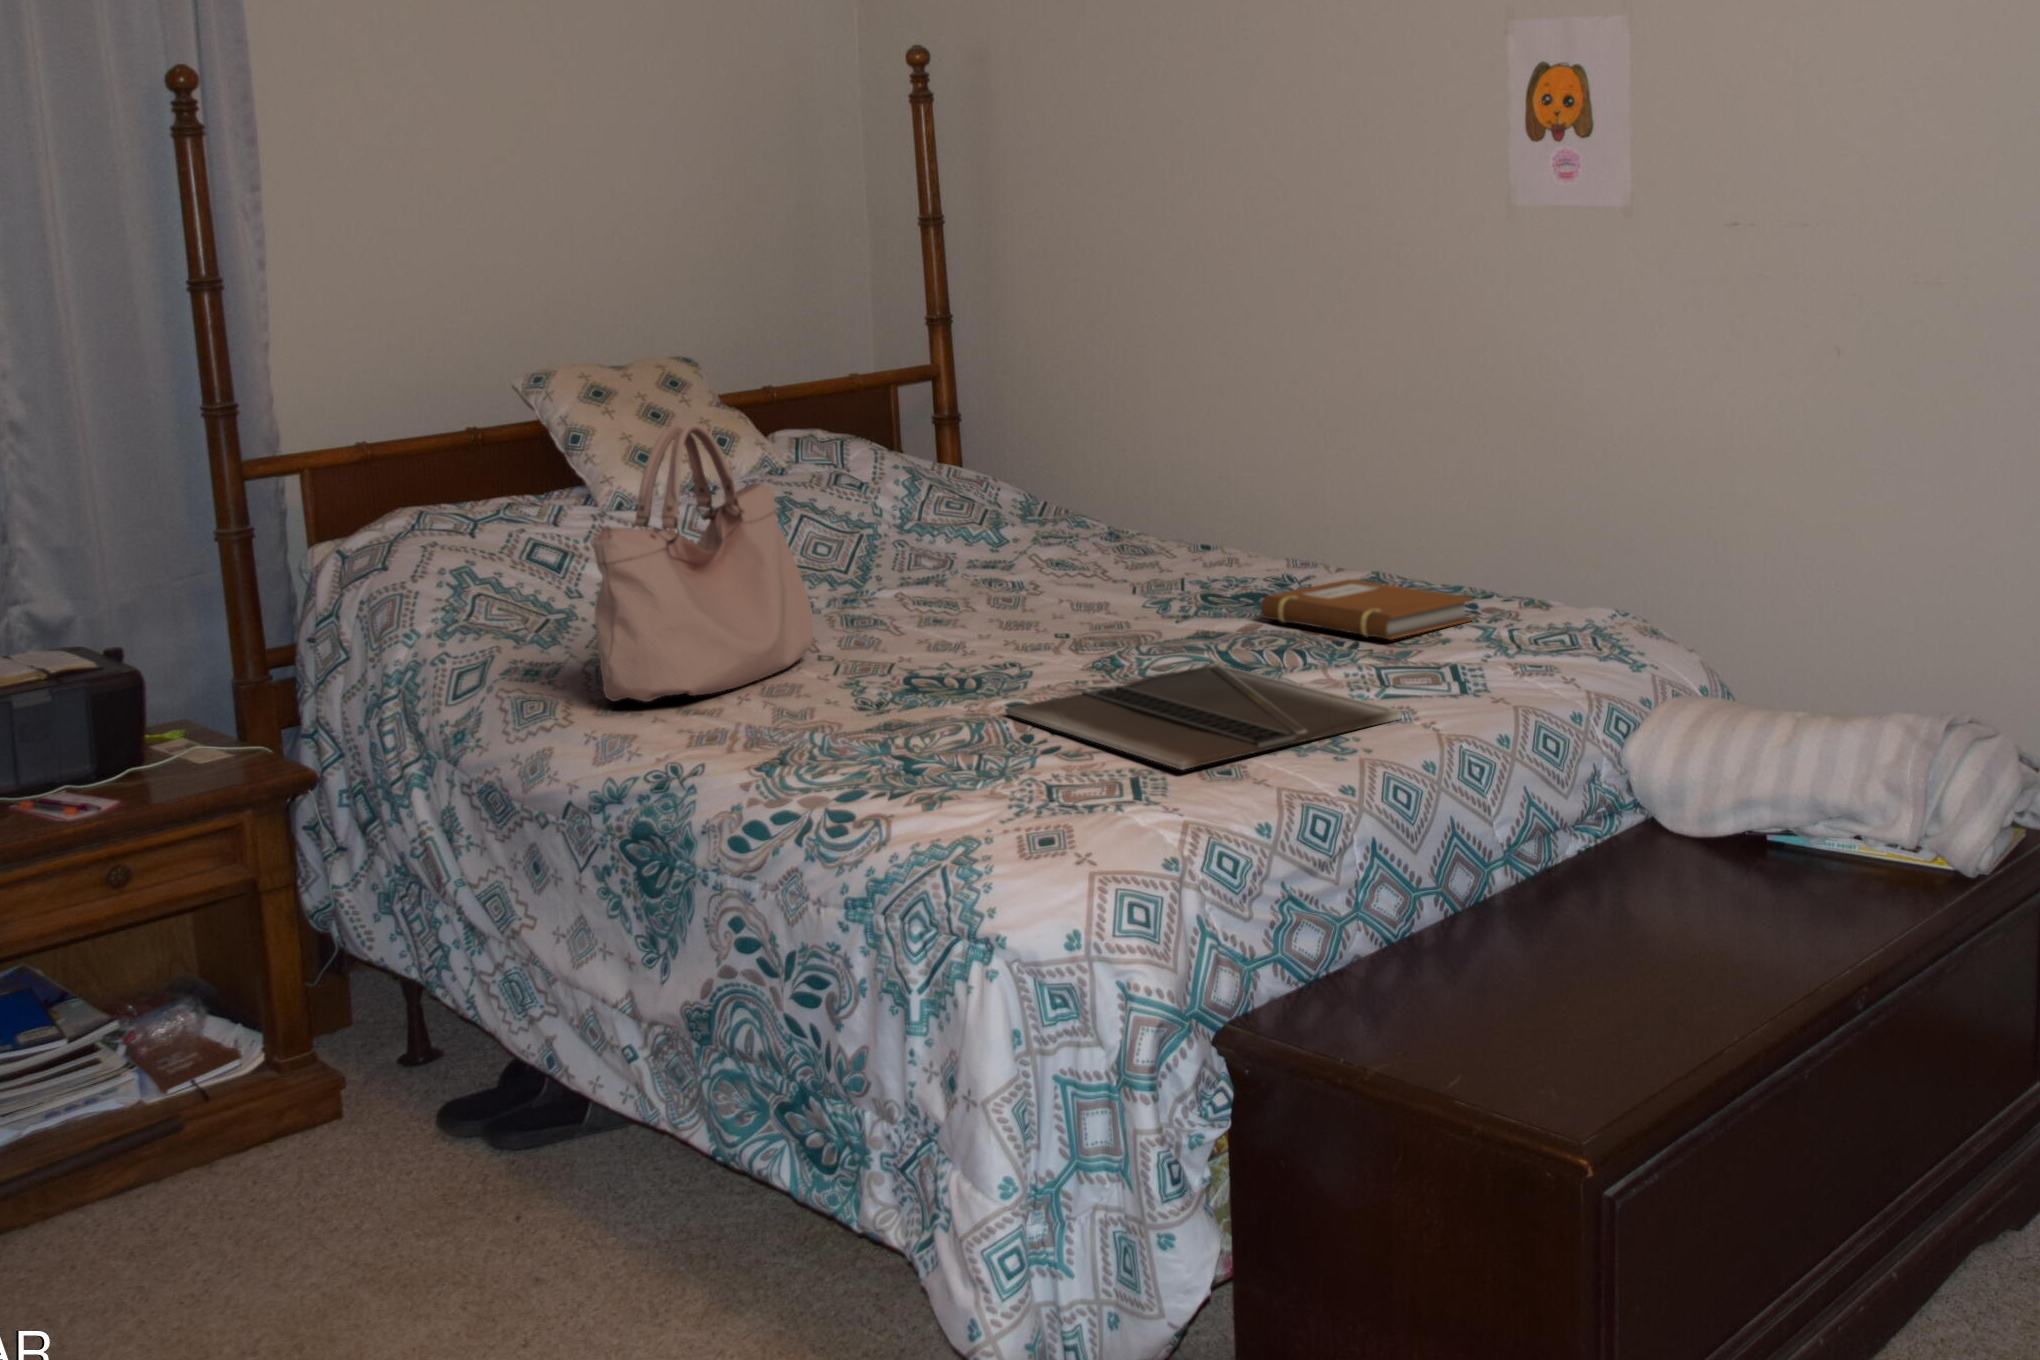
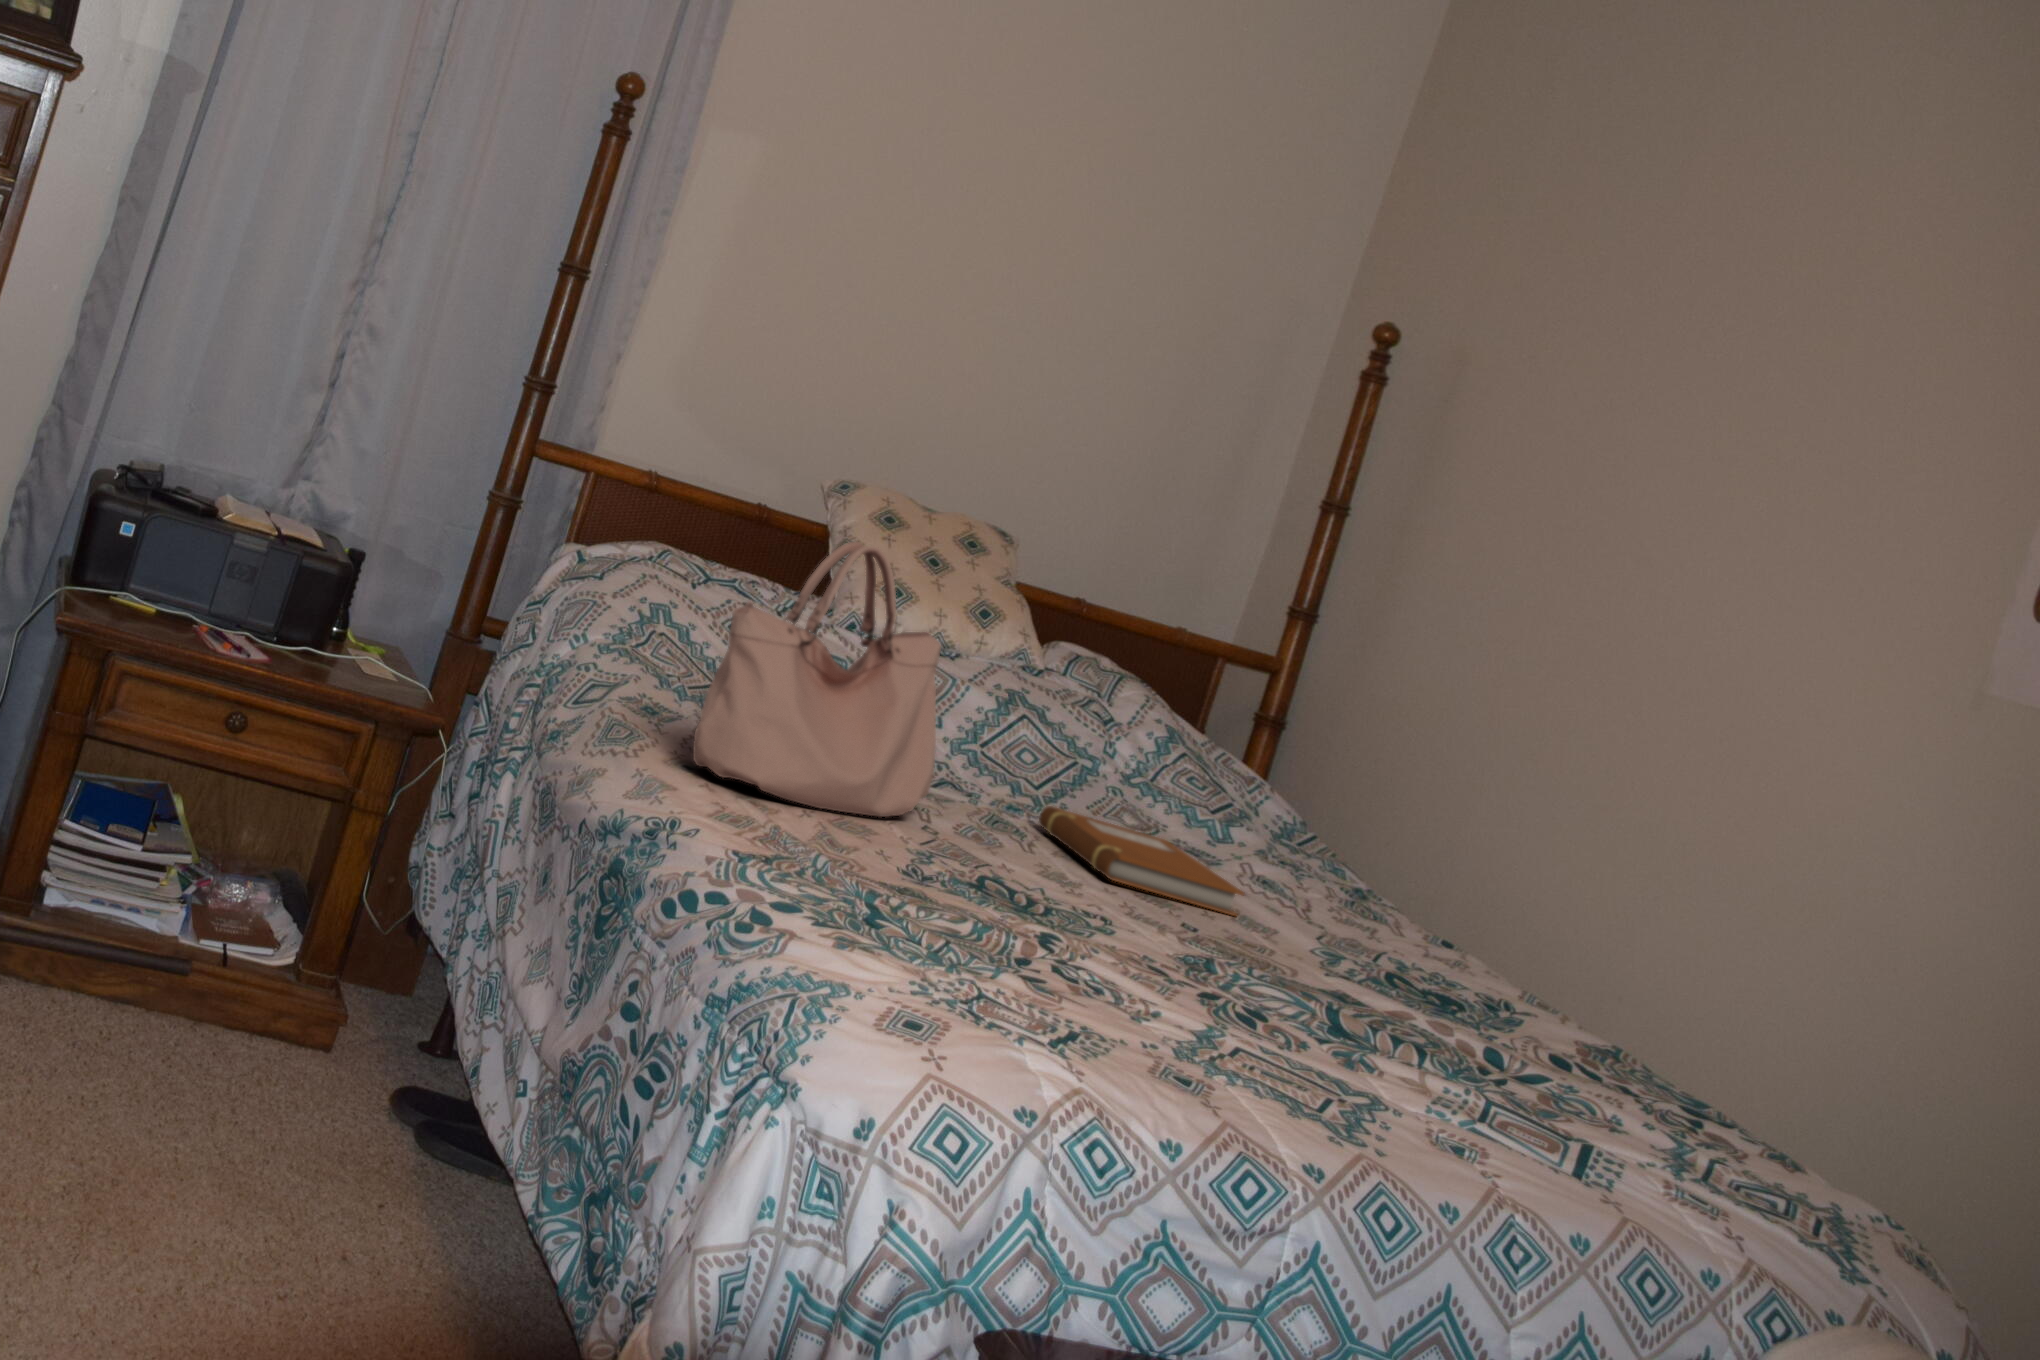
notebook: present [1261,580,1473,639] -> present [1039,806,1244,916]
laptop: present [1006,664,1401,770] -> none [1022,932,1454,1151]

